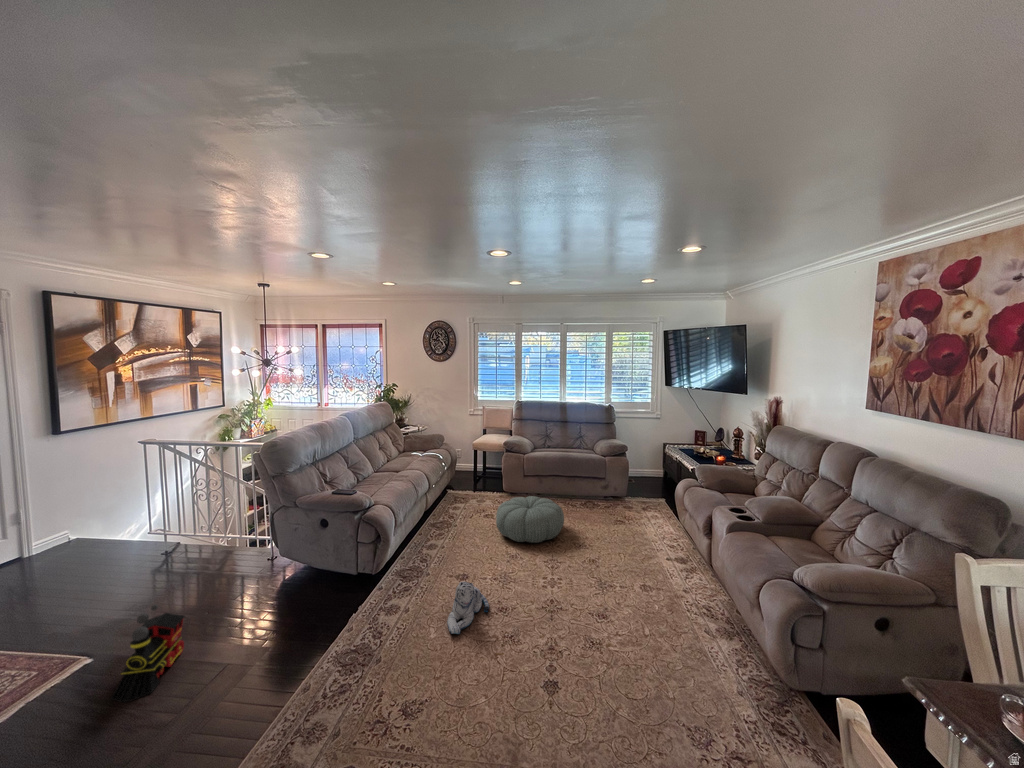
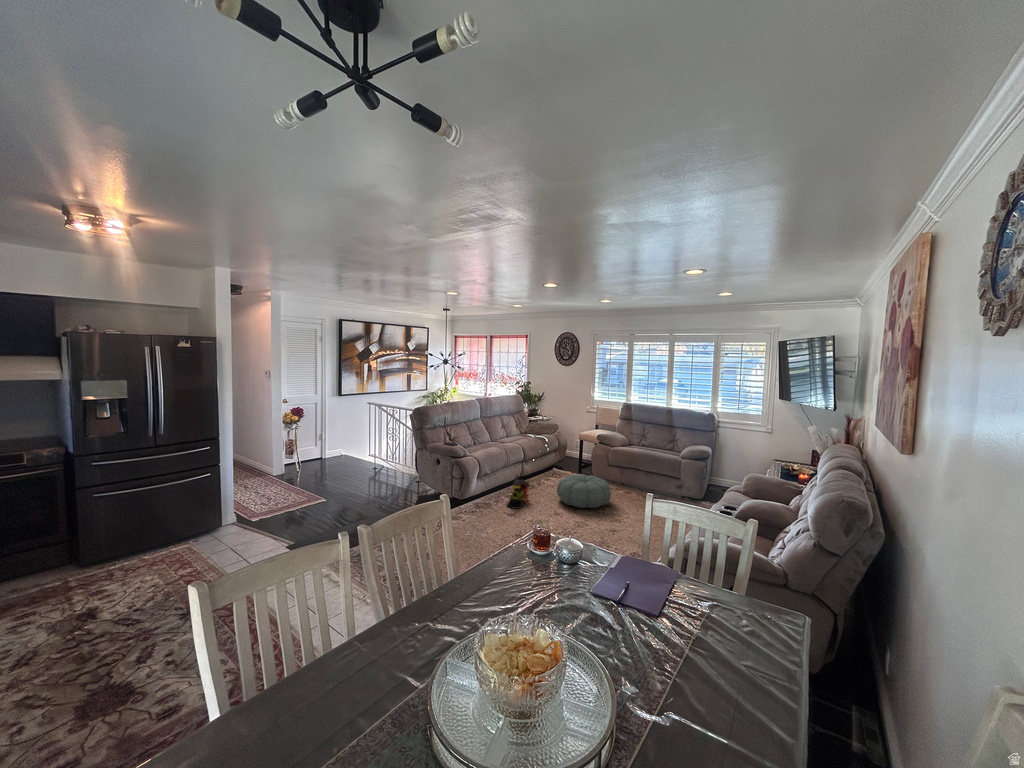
plush toy: present [447,582,489,634] -> none [477,507,513,536]
toy train: present [111,604,184,703] -> present [507,473,529,509]

